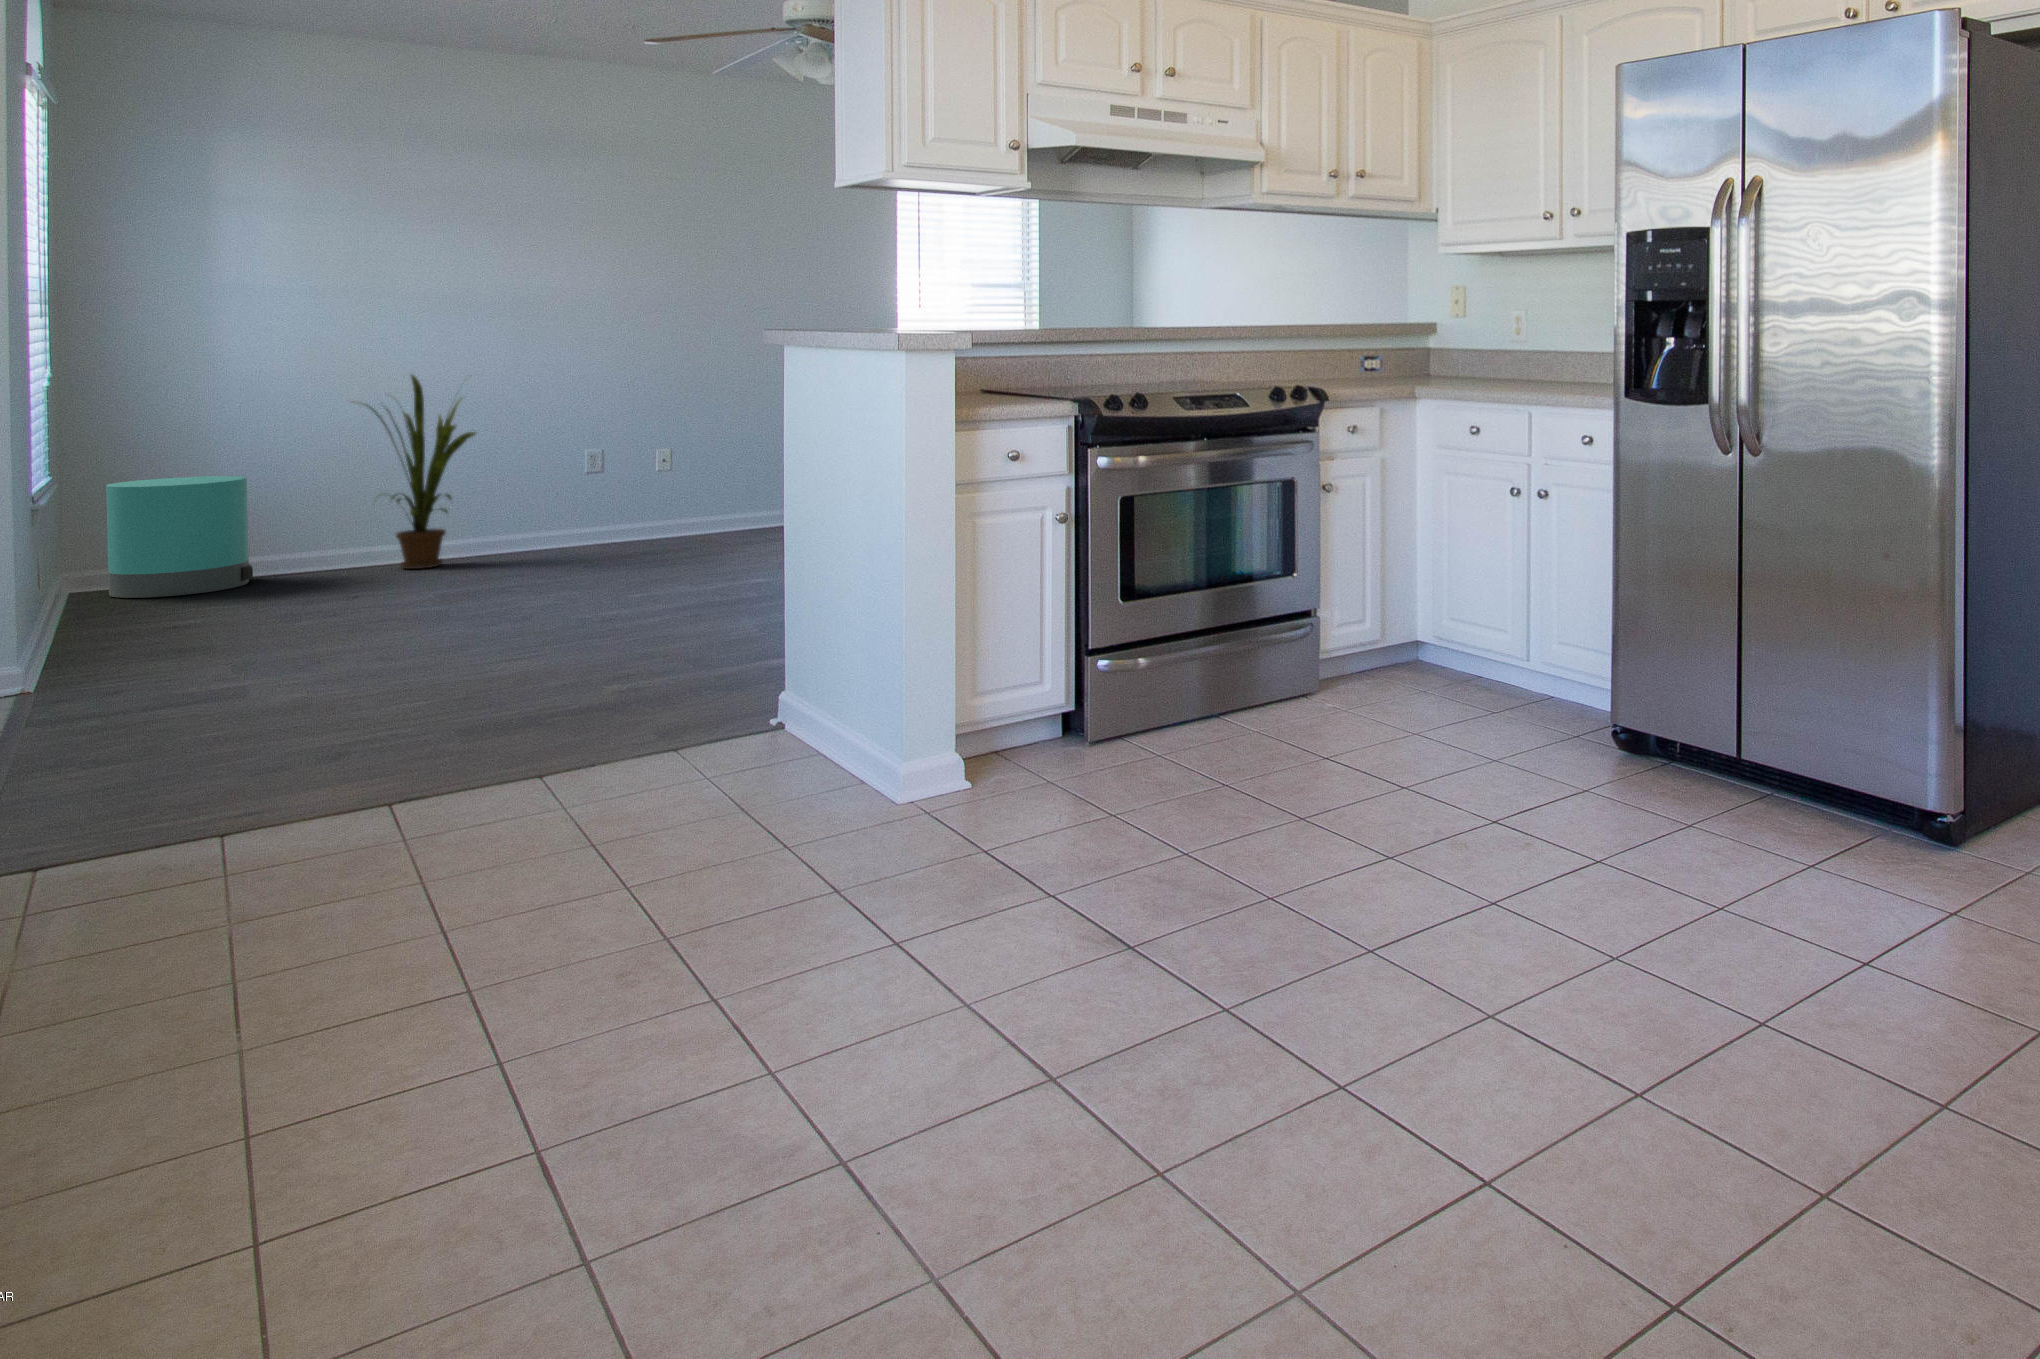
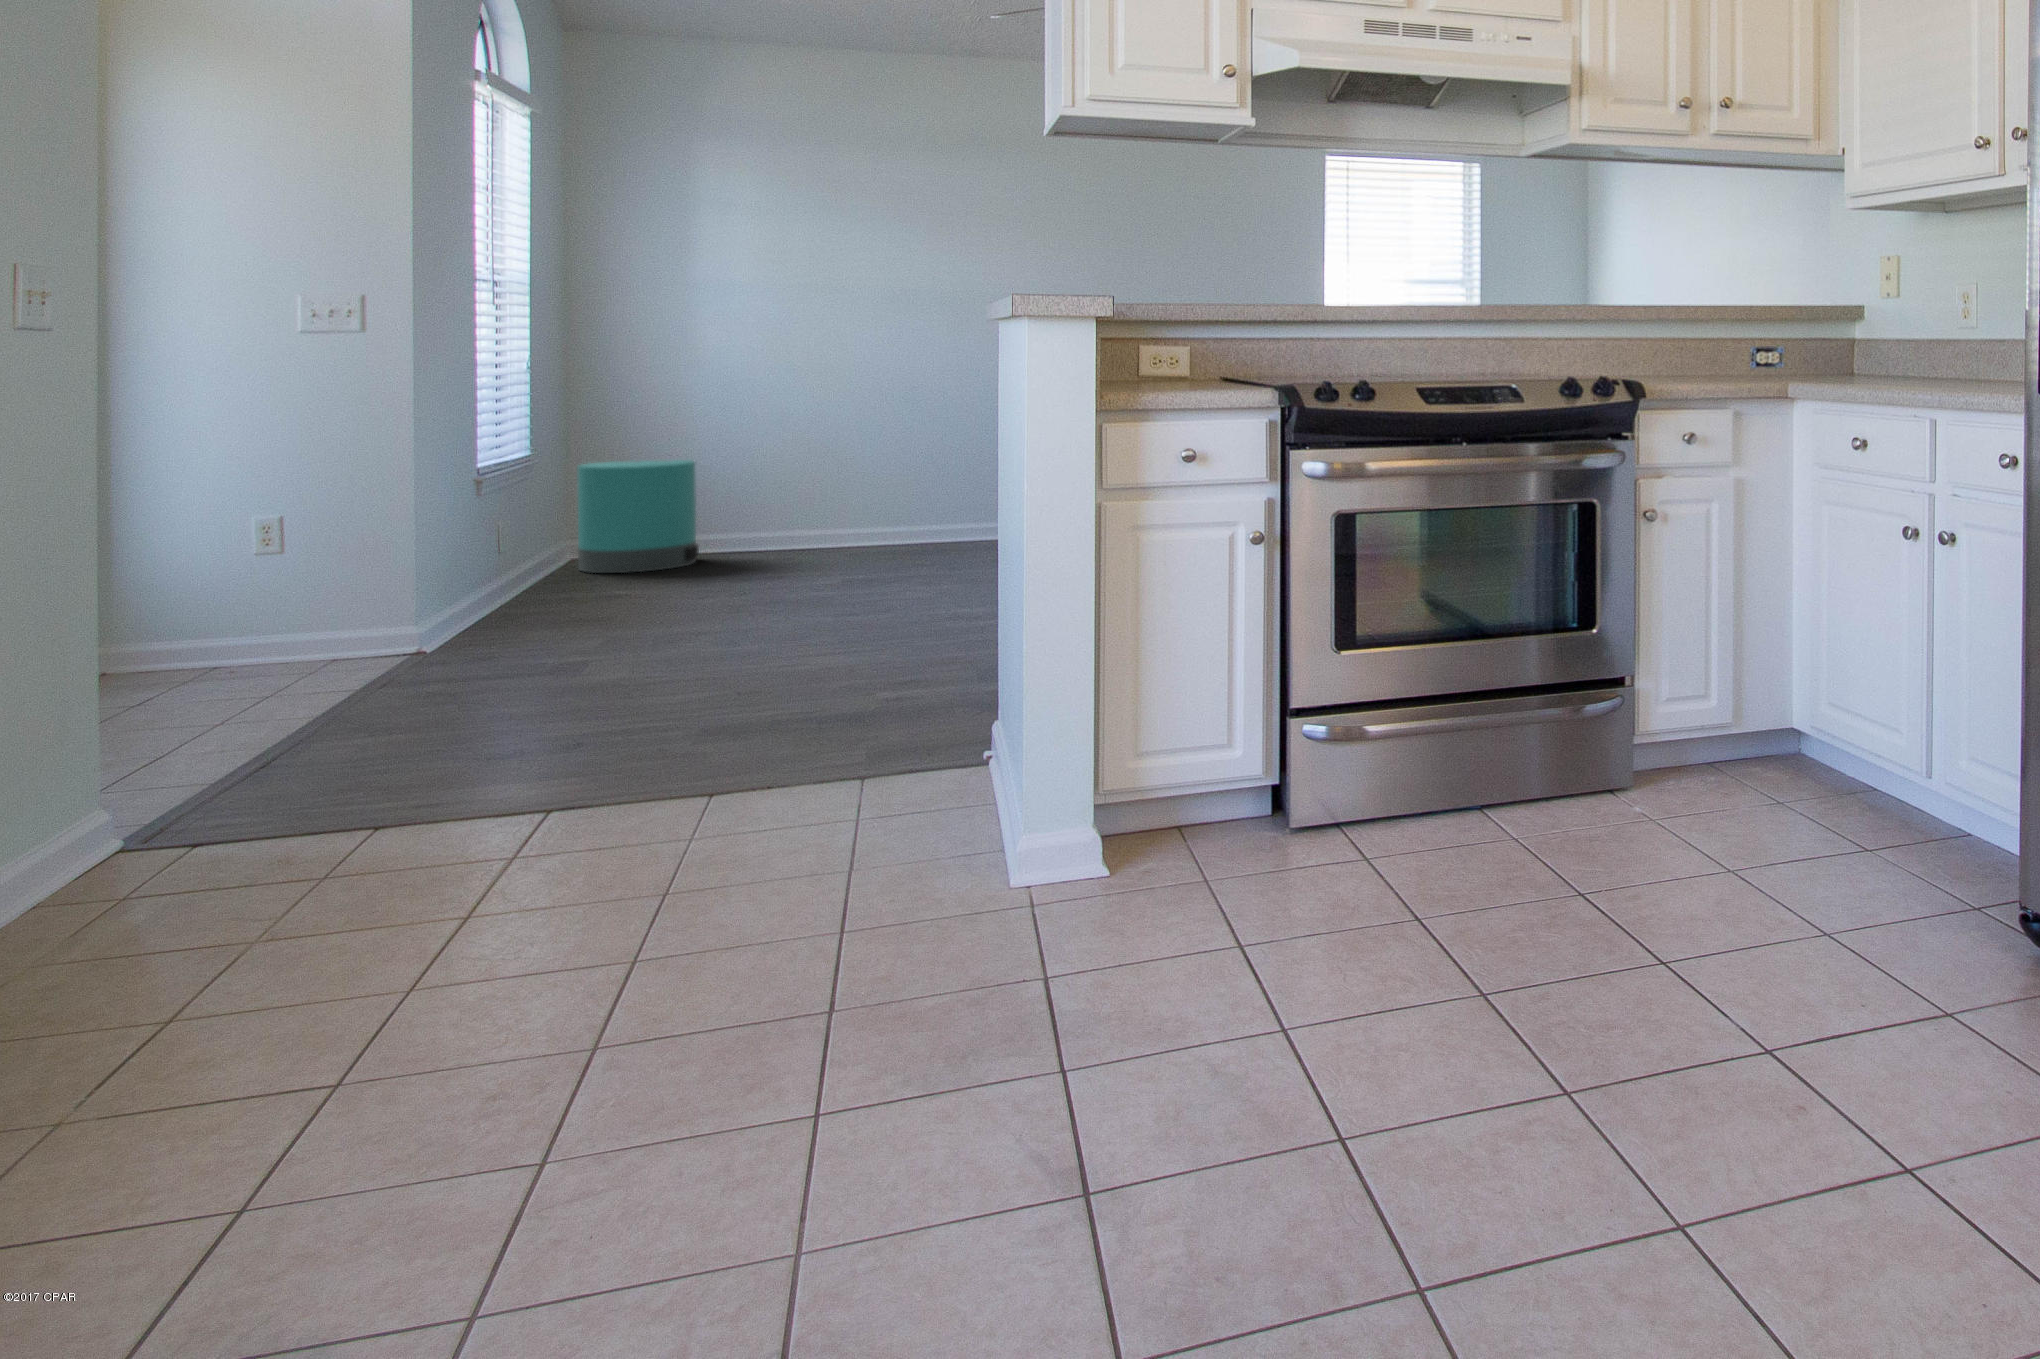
house plant: present [369,375,476,569] -> none [779,364,897,557]

